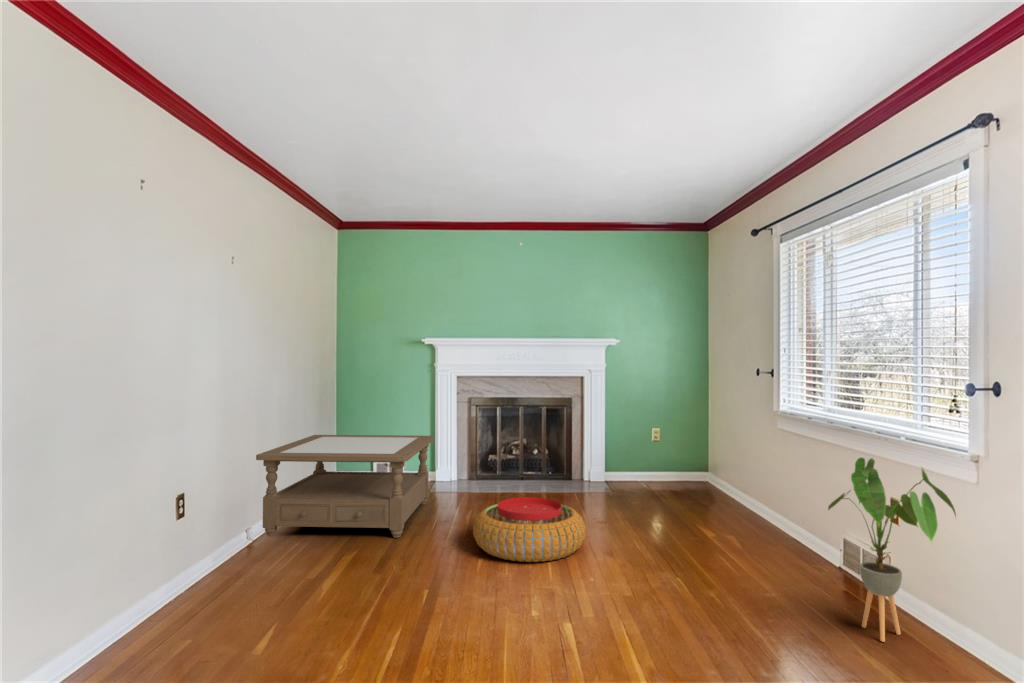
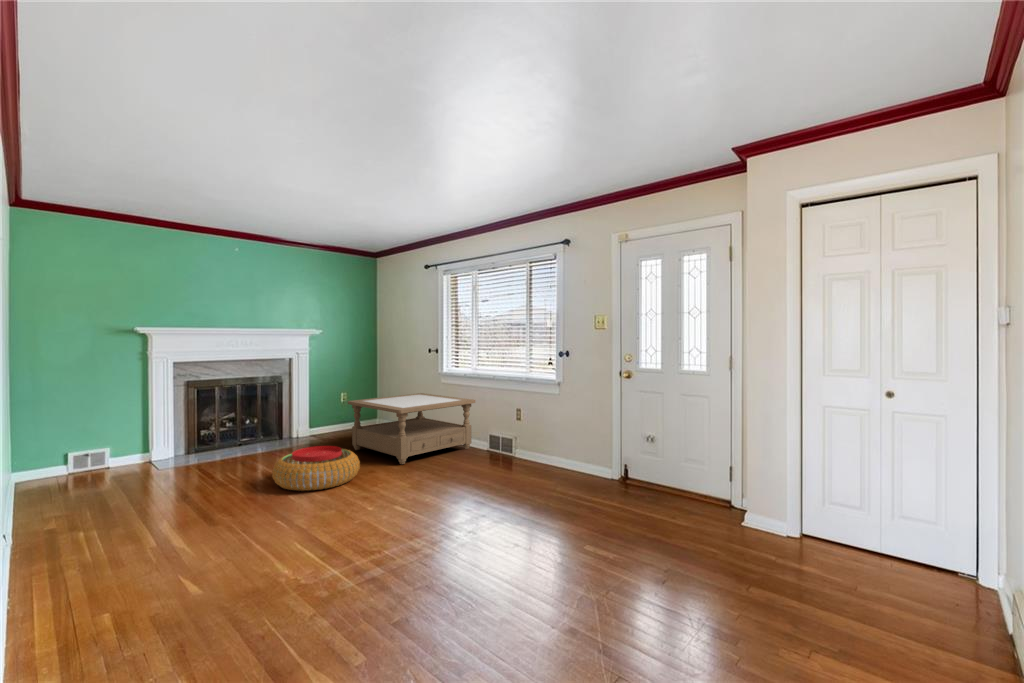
coffee table: present [256,435,434,538] -> present [348,393,476,464]
house plant: present [828,458,956,642] -> none [503,390,552,471]

